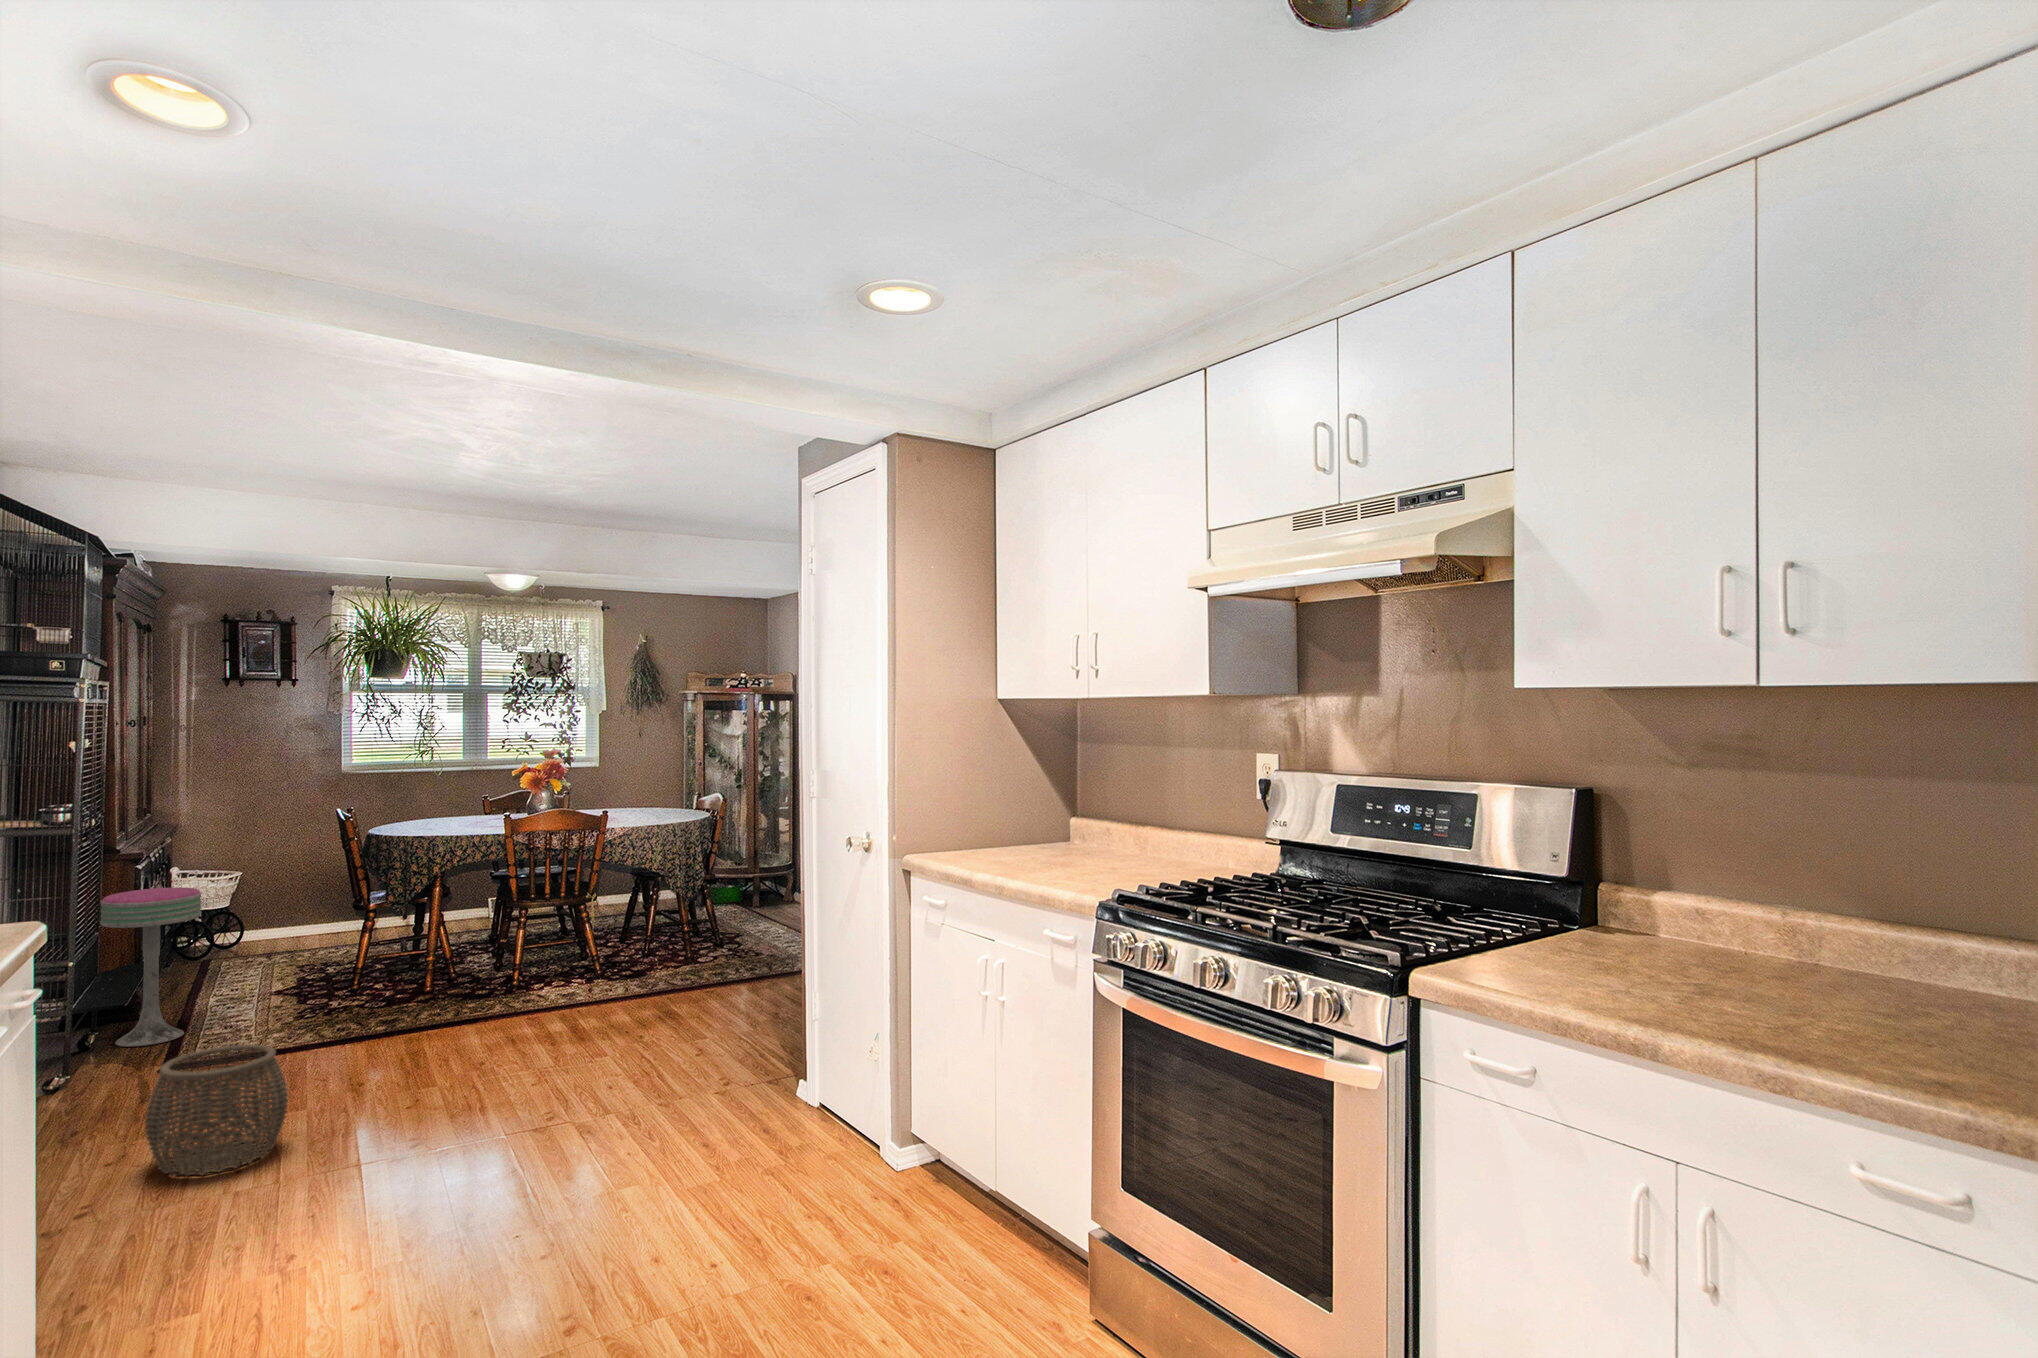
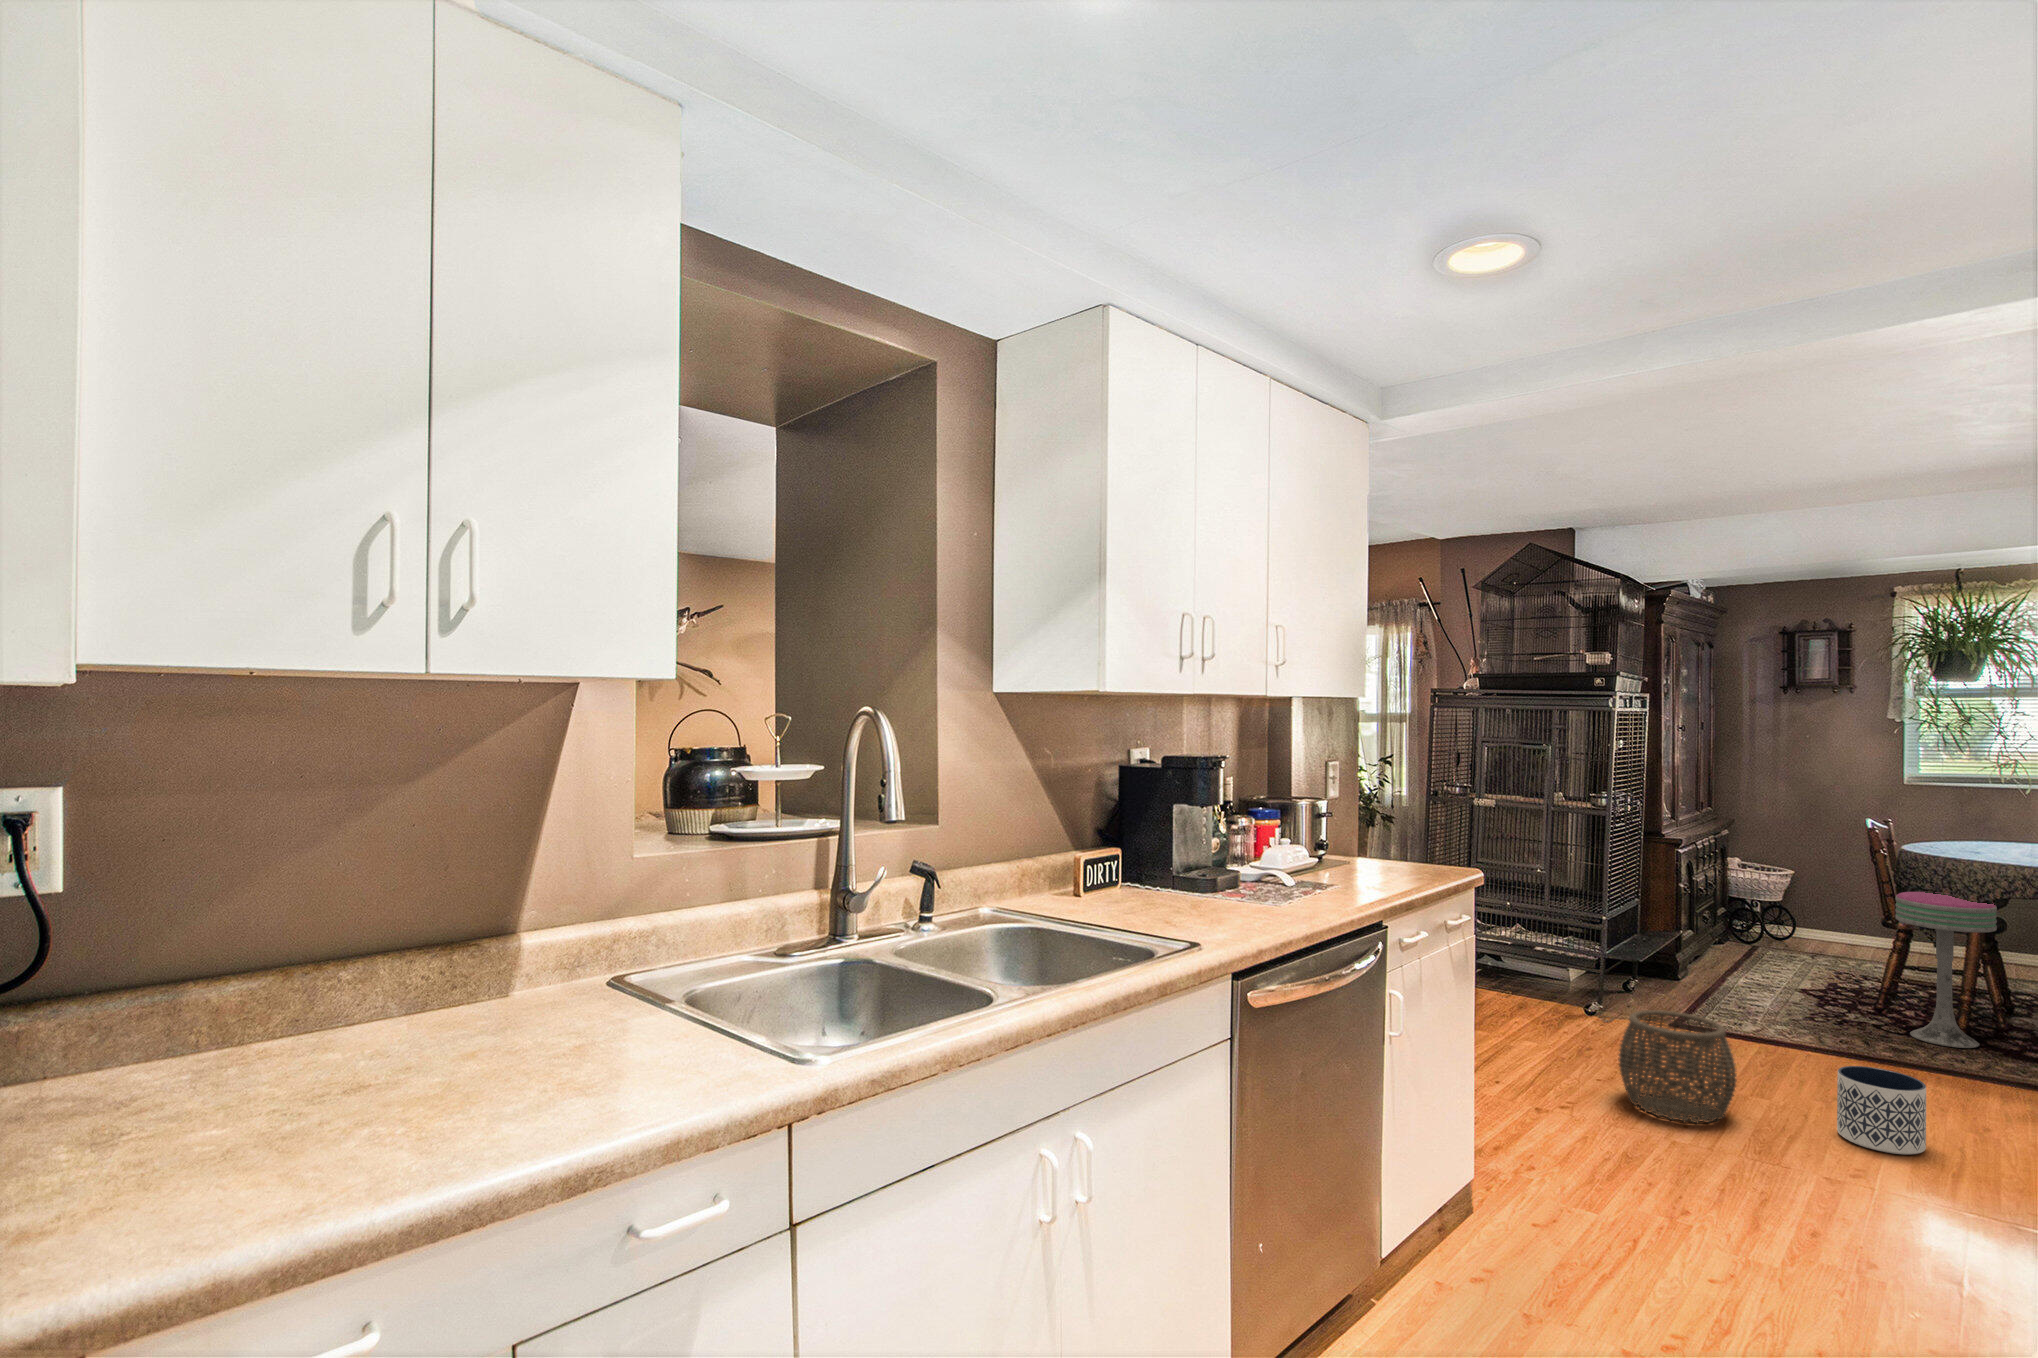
bar stool: present [100,887,201,1047] -> present [1895,892,1997,1048]
planter: none [381,1037,456,1118] -> present [1837,1066,1926,1155]

